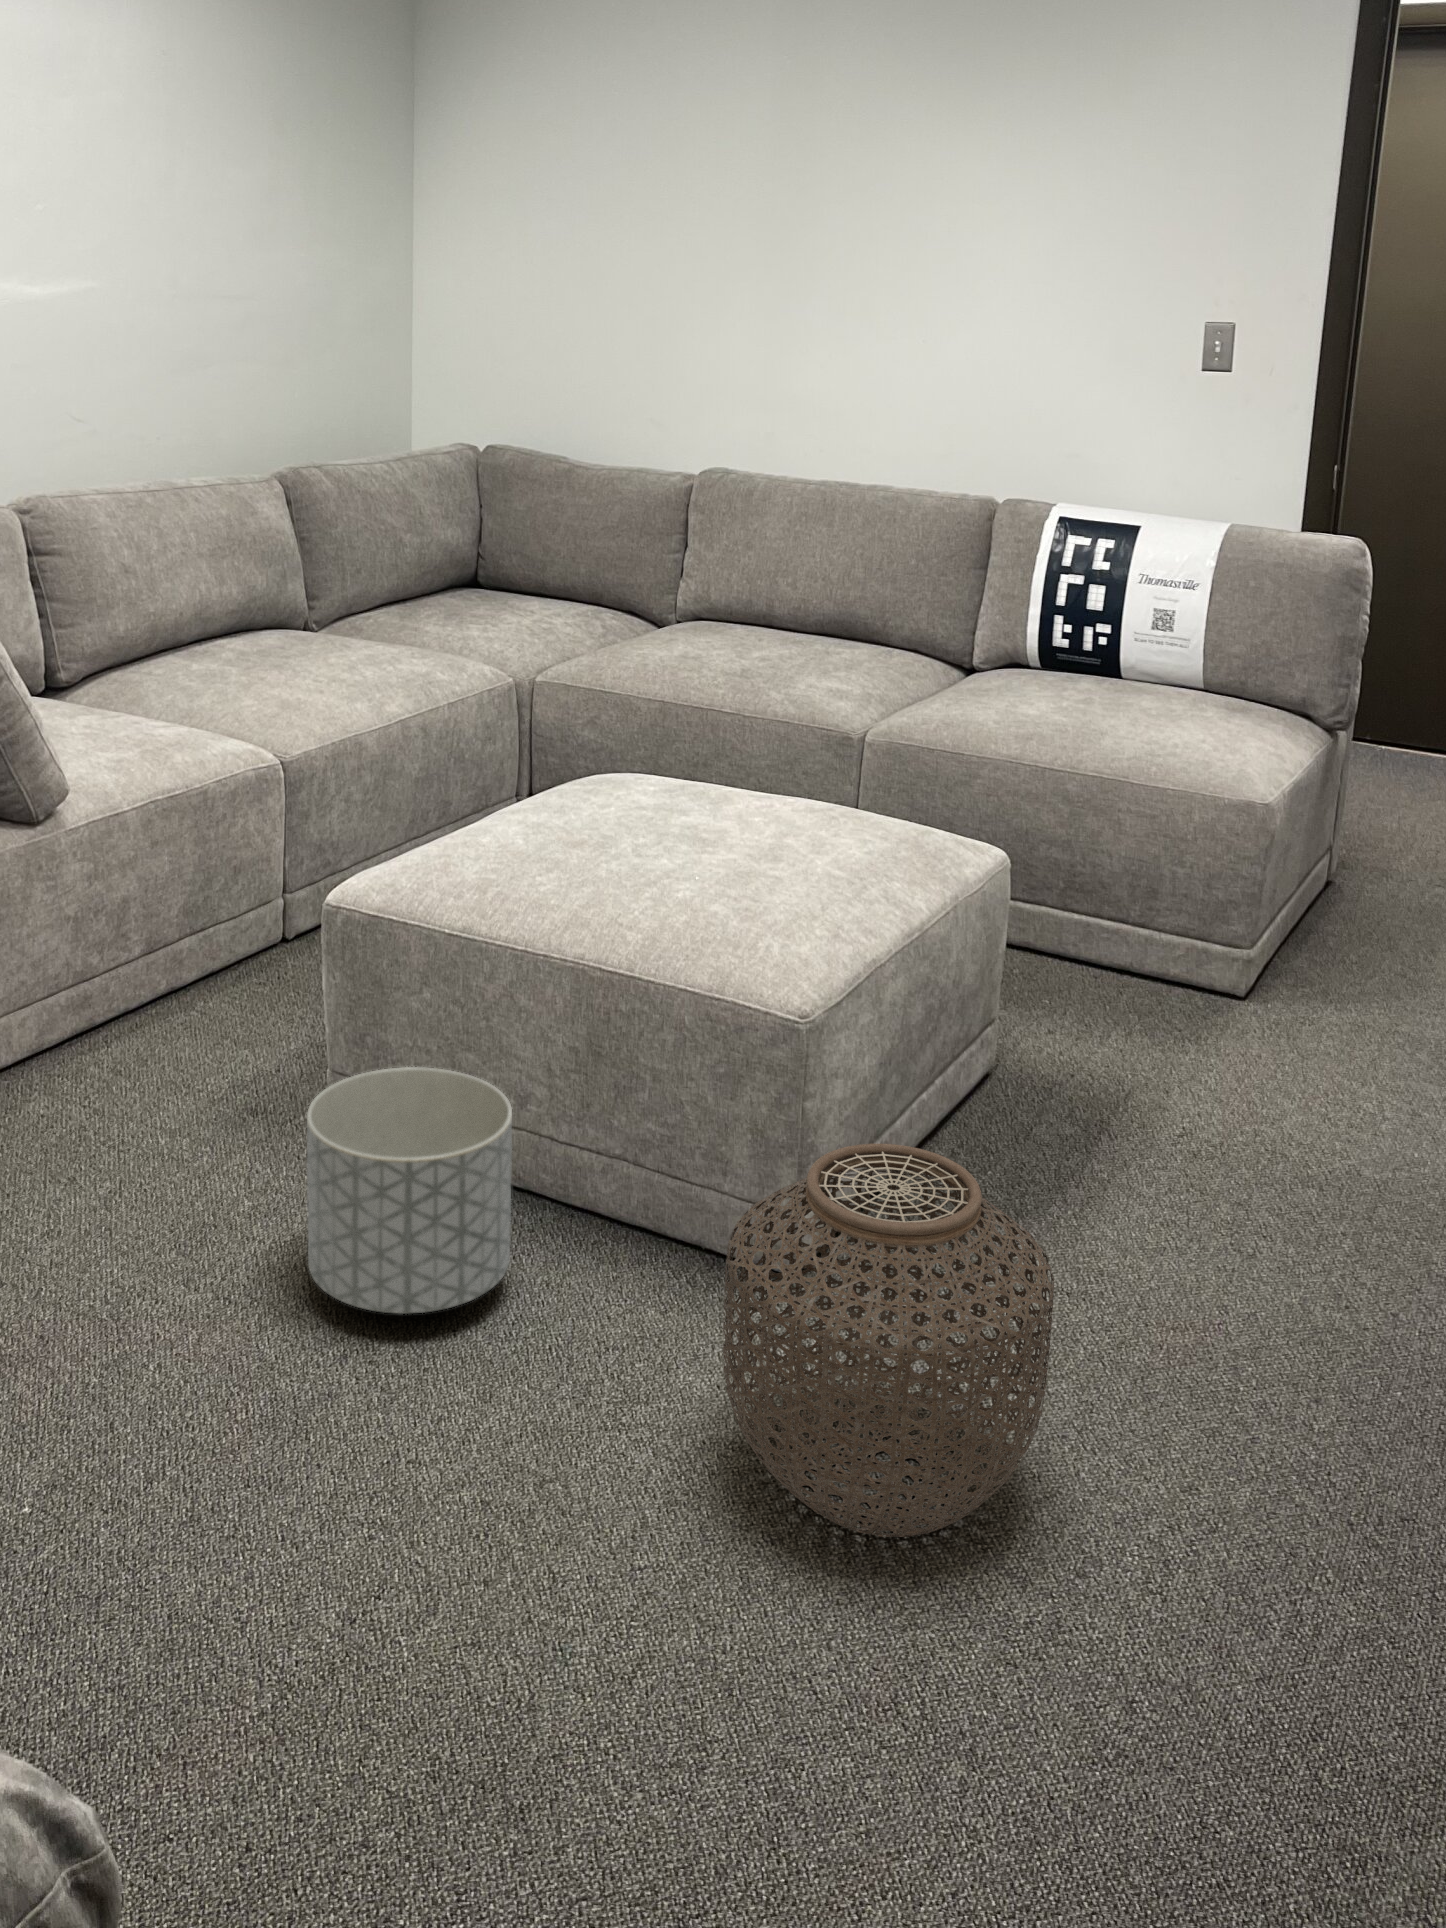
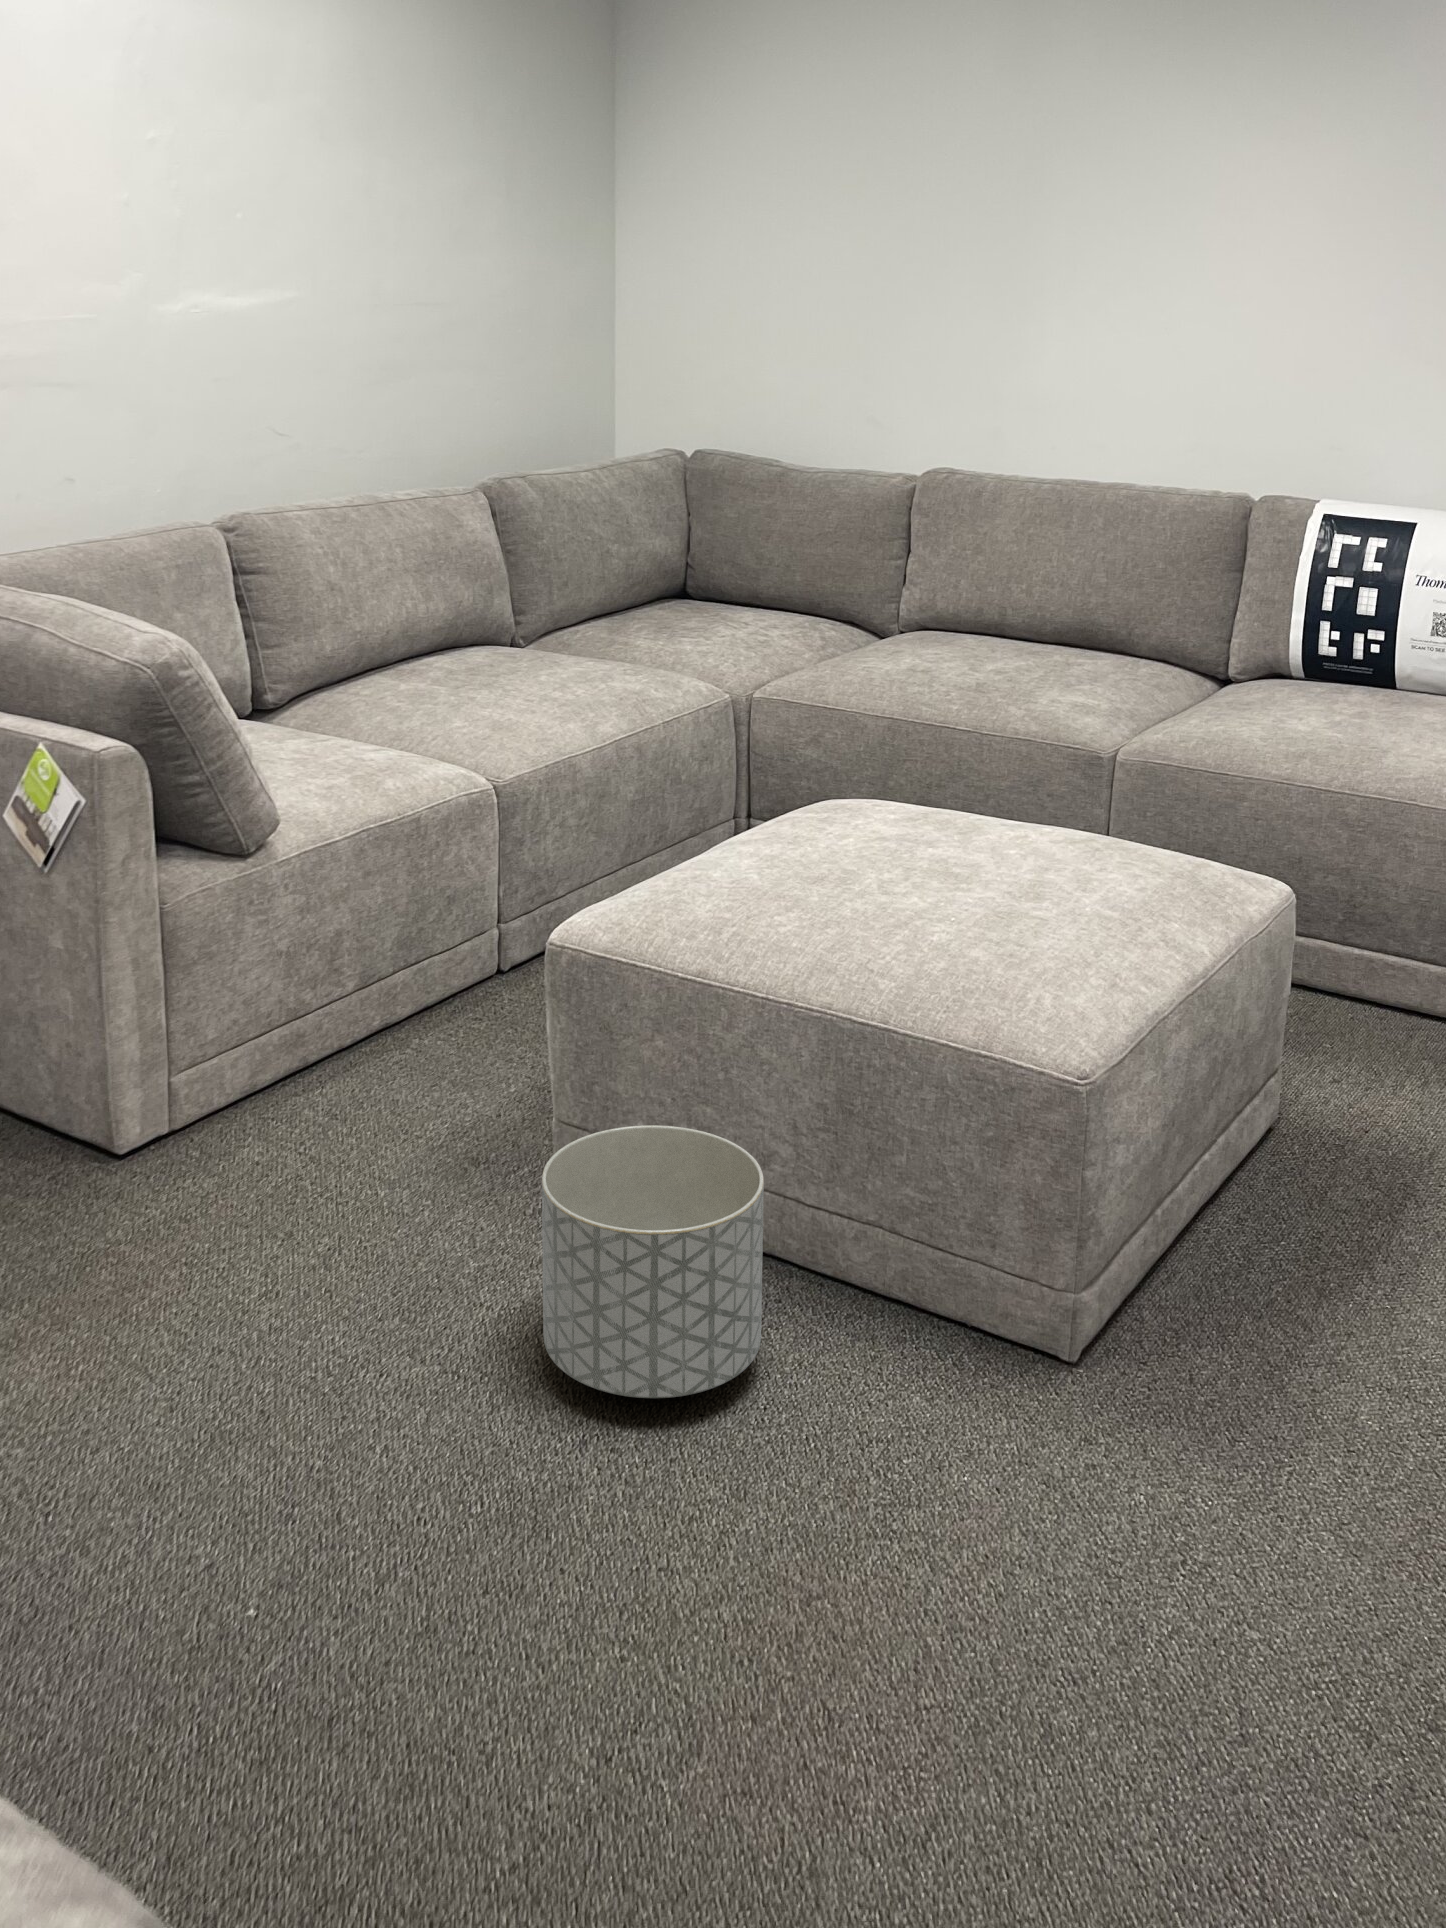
woven basket: present [723,1144,1054,1537] -> none [1010,1228,1393,1674]

